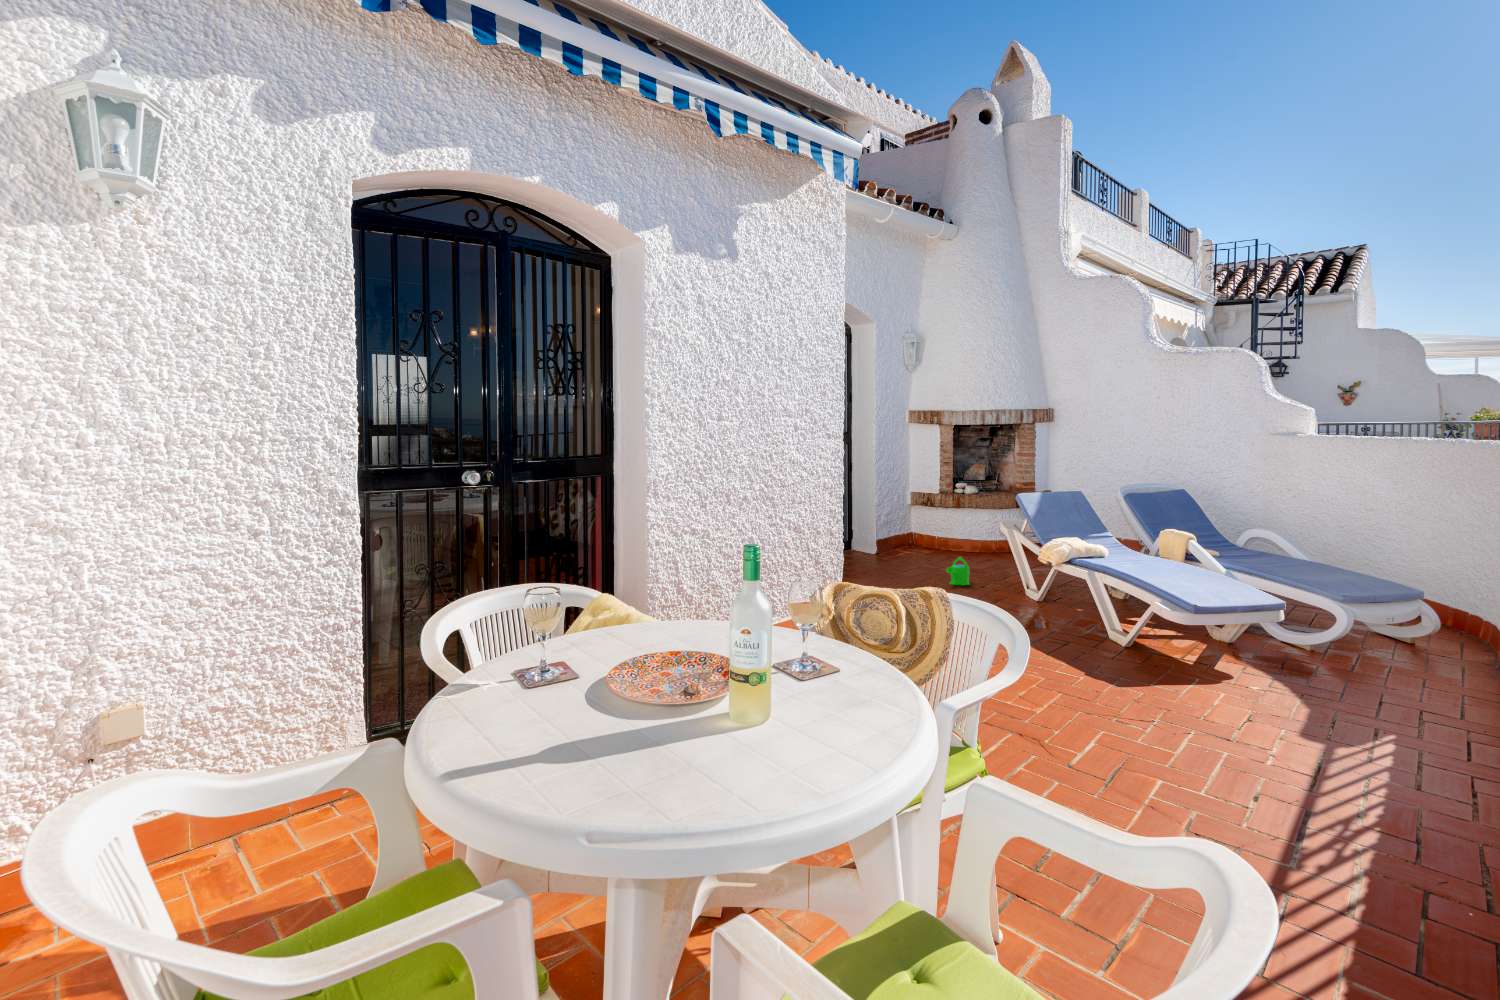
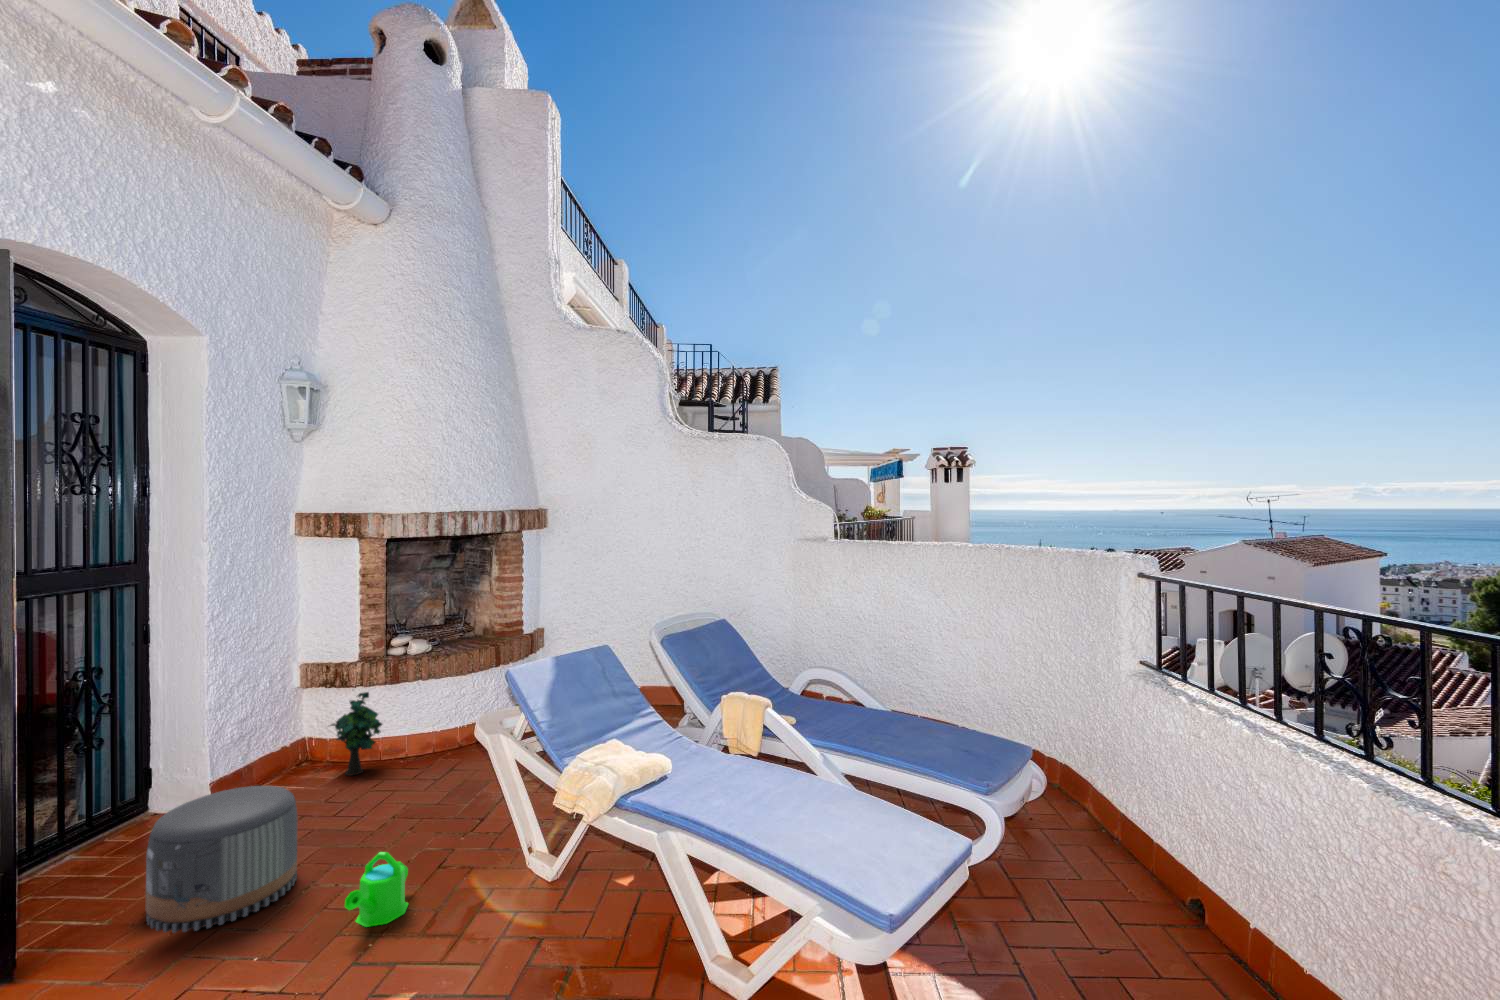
decorative plant: none [925,508,952,551] -> present [330,692,382,776]
pouf: none [872,529,923,574] -> present [146,786,298,933]

